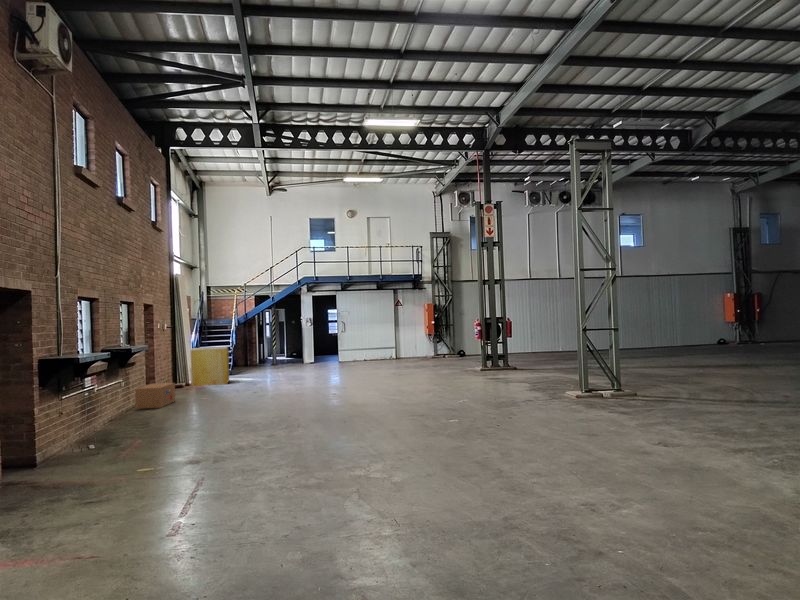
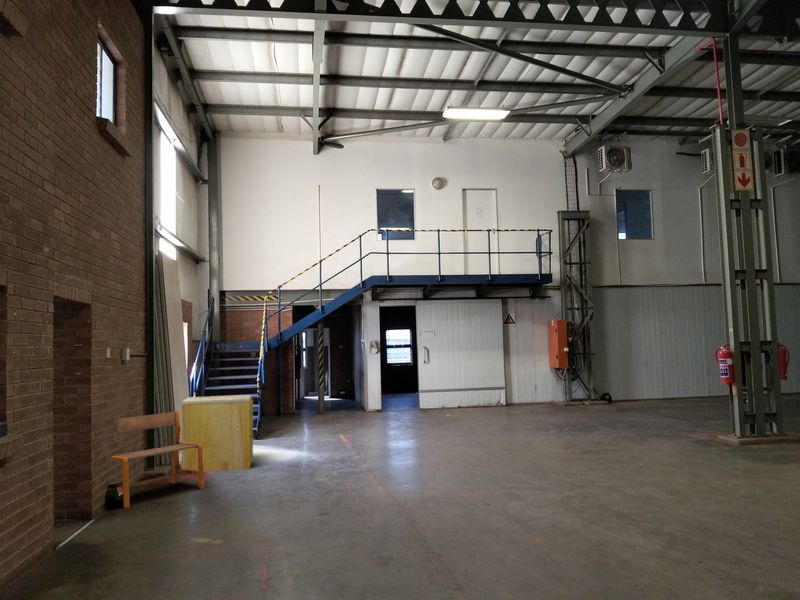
bench: none [156,353,205,395] -> present [111,411,205,508]
cardboard box: present [135,383,175,409] -> none [12,499,128,585]

